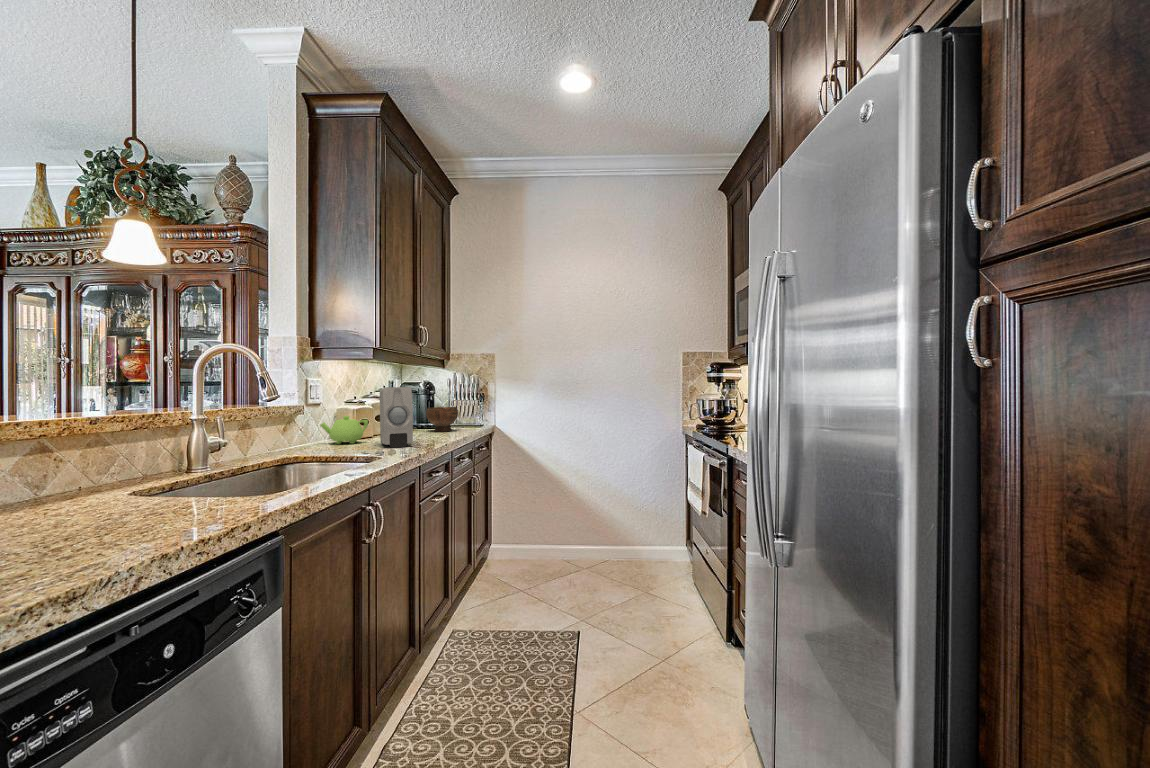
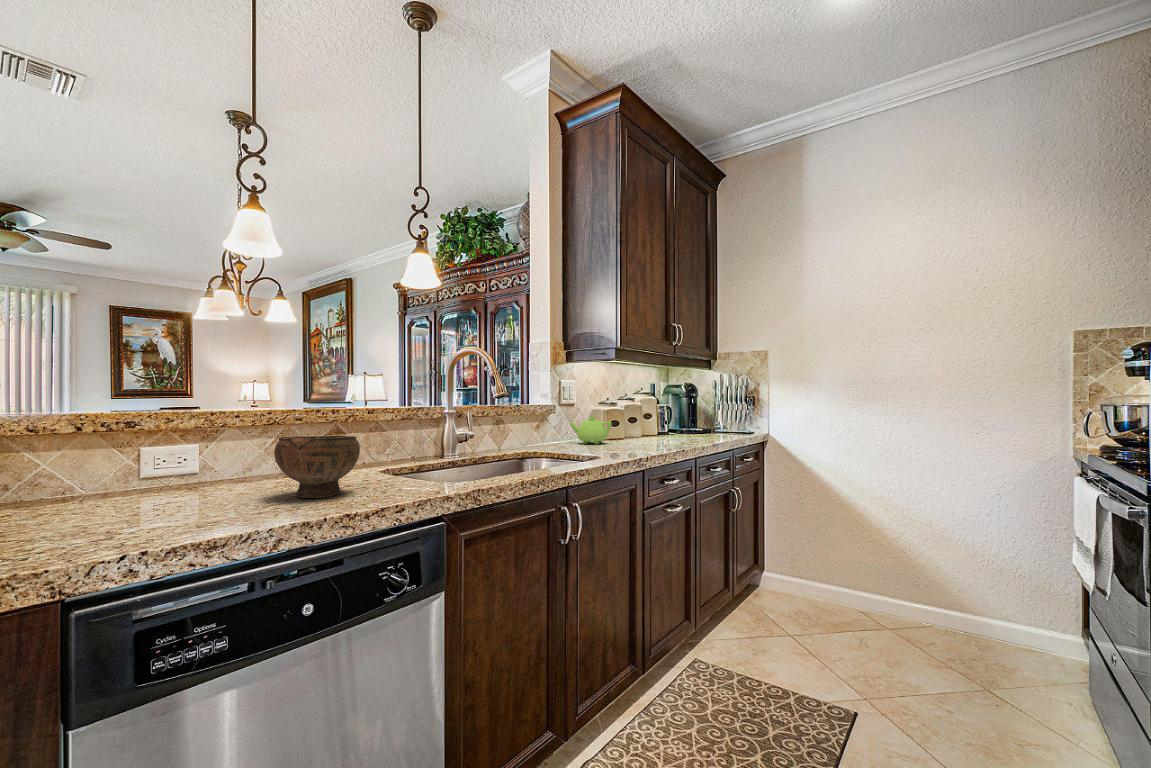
soap dispenser: present [380,387,413,447] -> none [617,388,646,450]
bowl: present [426,407,458,432] -> present [274,435,360,498]

